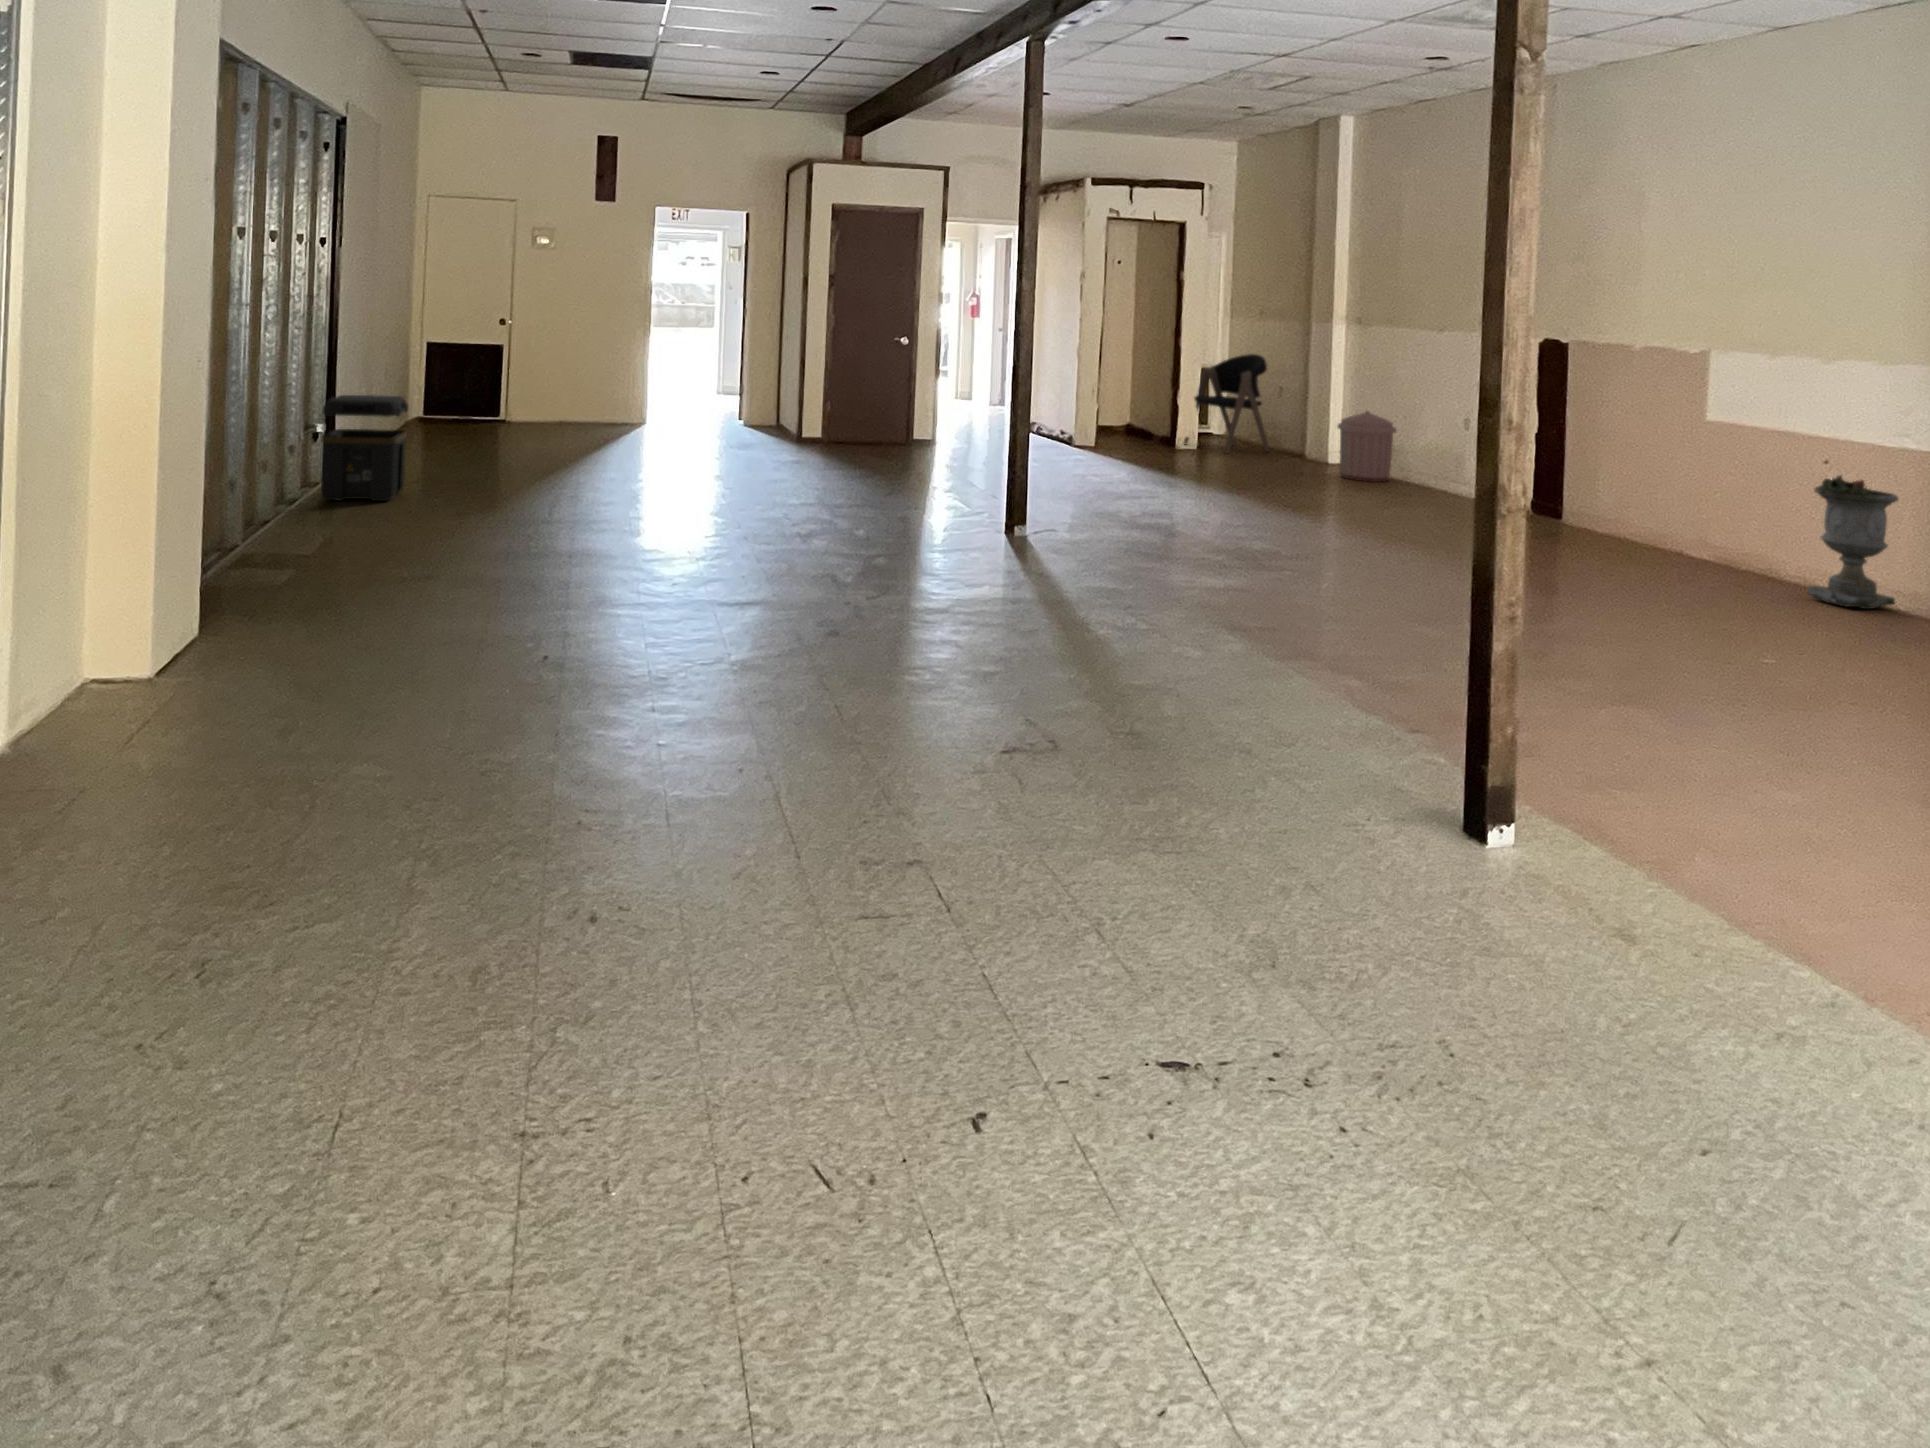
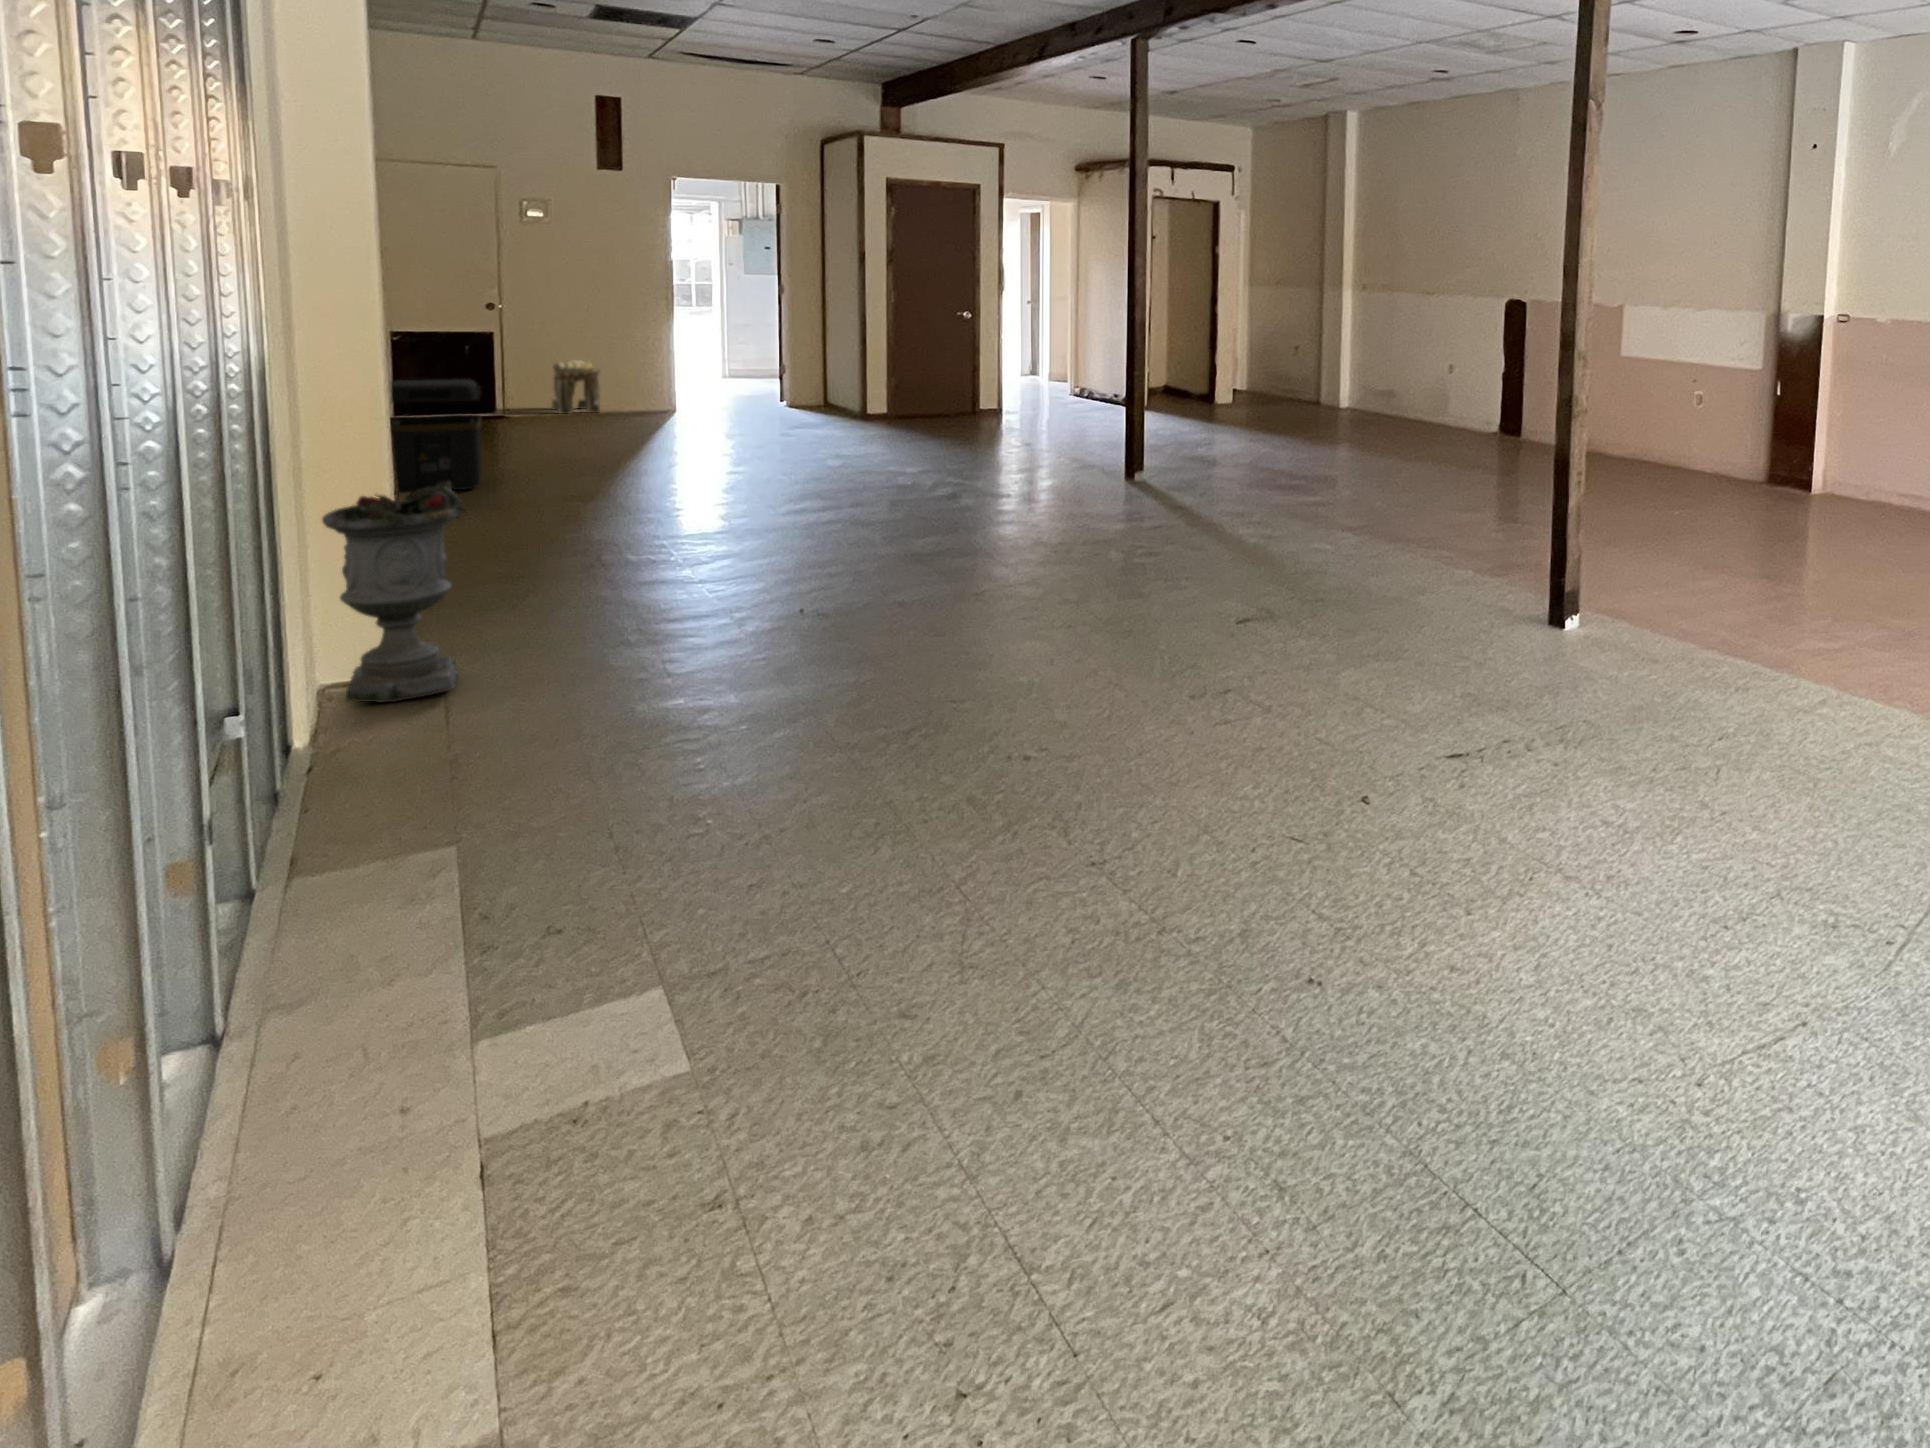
chair: present [1184,354,1269,453] -> none [1215,317,1287,402]
stool: none [525,379,565,431] -> present [552,360,600,414]
trash can: present [1337,411,1397,482] -> none [1349,360,1394,417]
planter: present [1808,475,1898,609] -> present [322,481,464,702]

